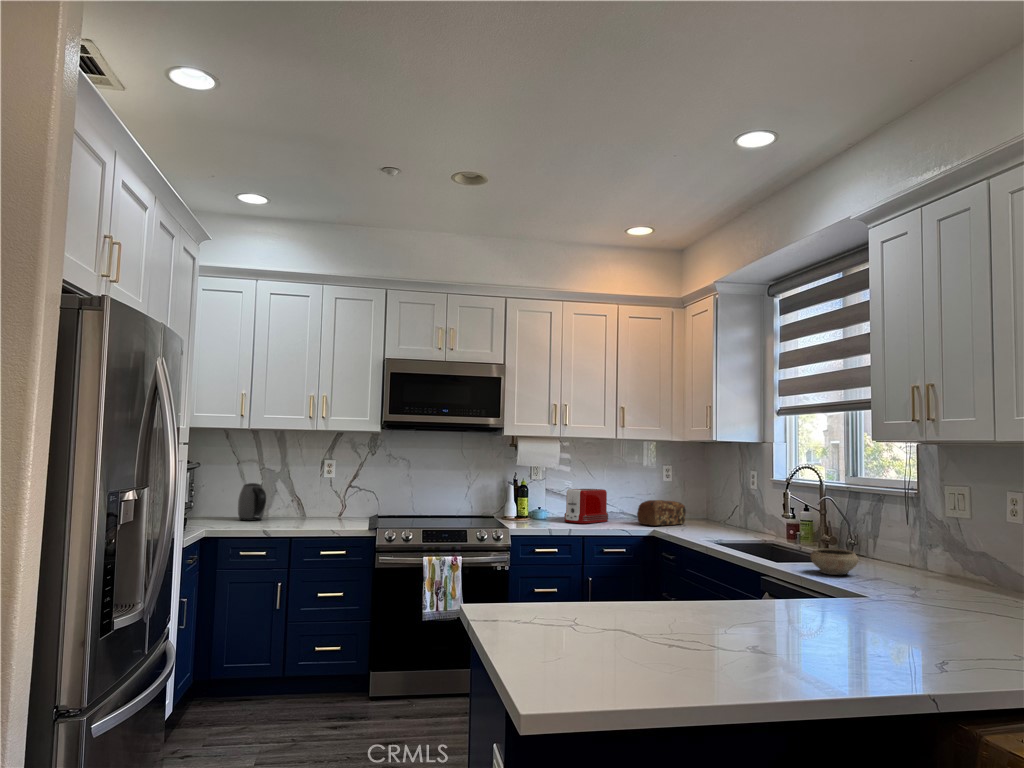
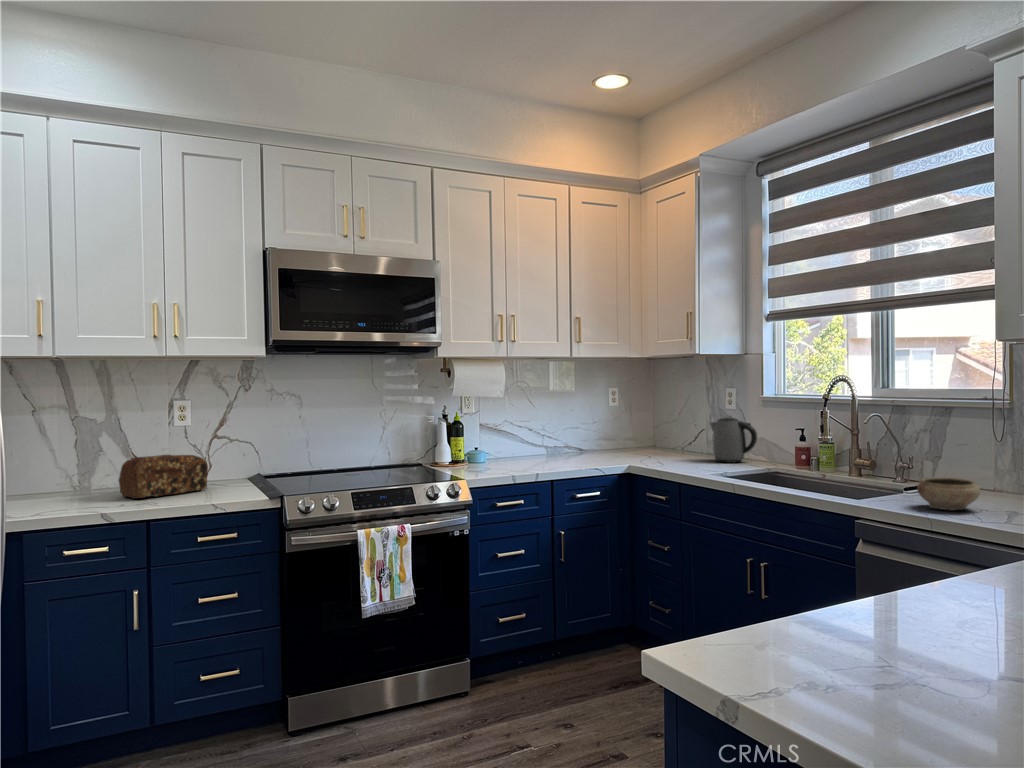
kettle: present [238,483,266,521] -> present [710,418,757,462]
toaster: present [564,489,608,523] -> none [513,421,564,465]
bread loaf: present [637,500,686,526] -> present [119,455,208,499]

